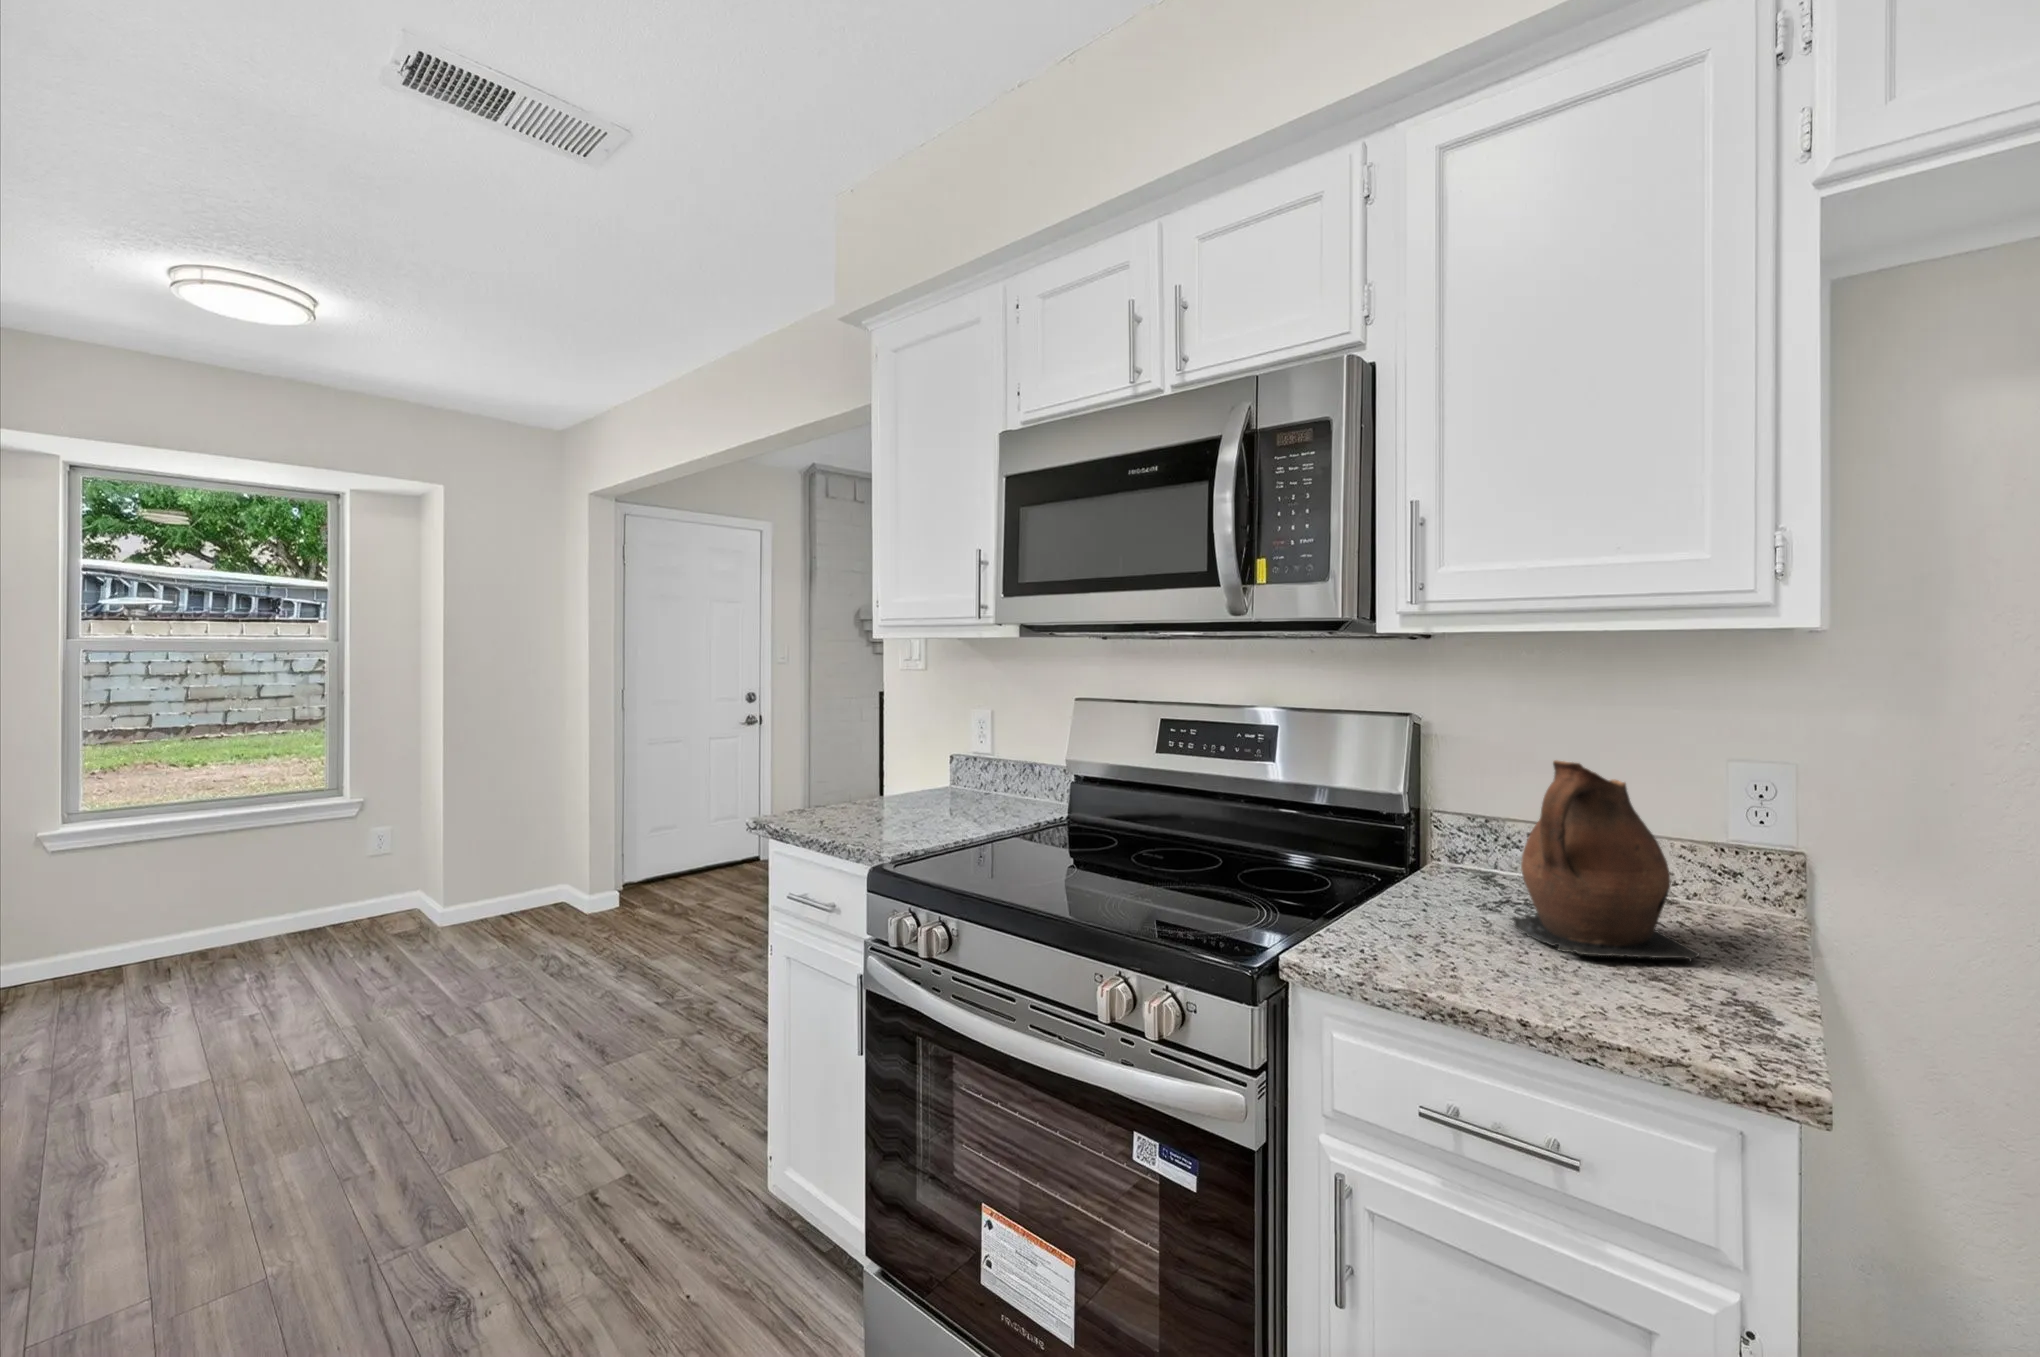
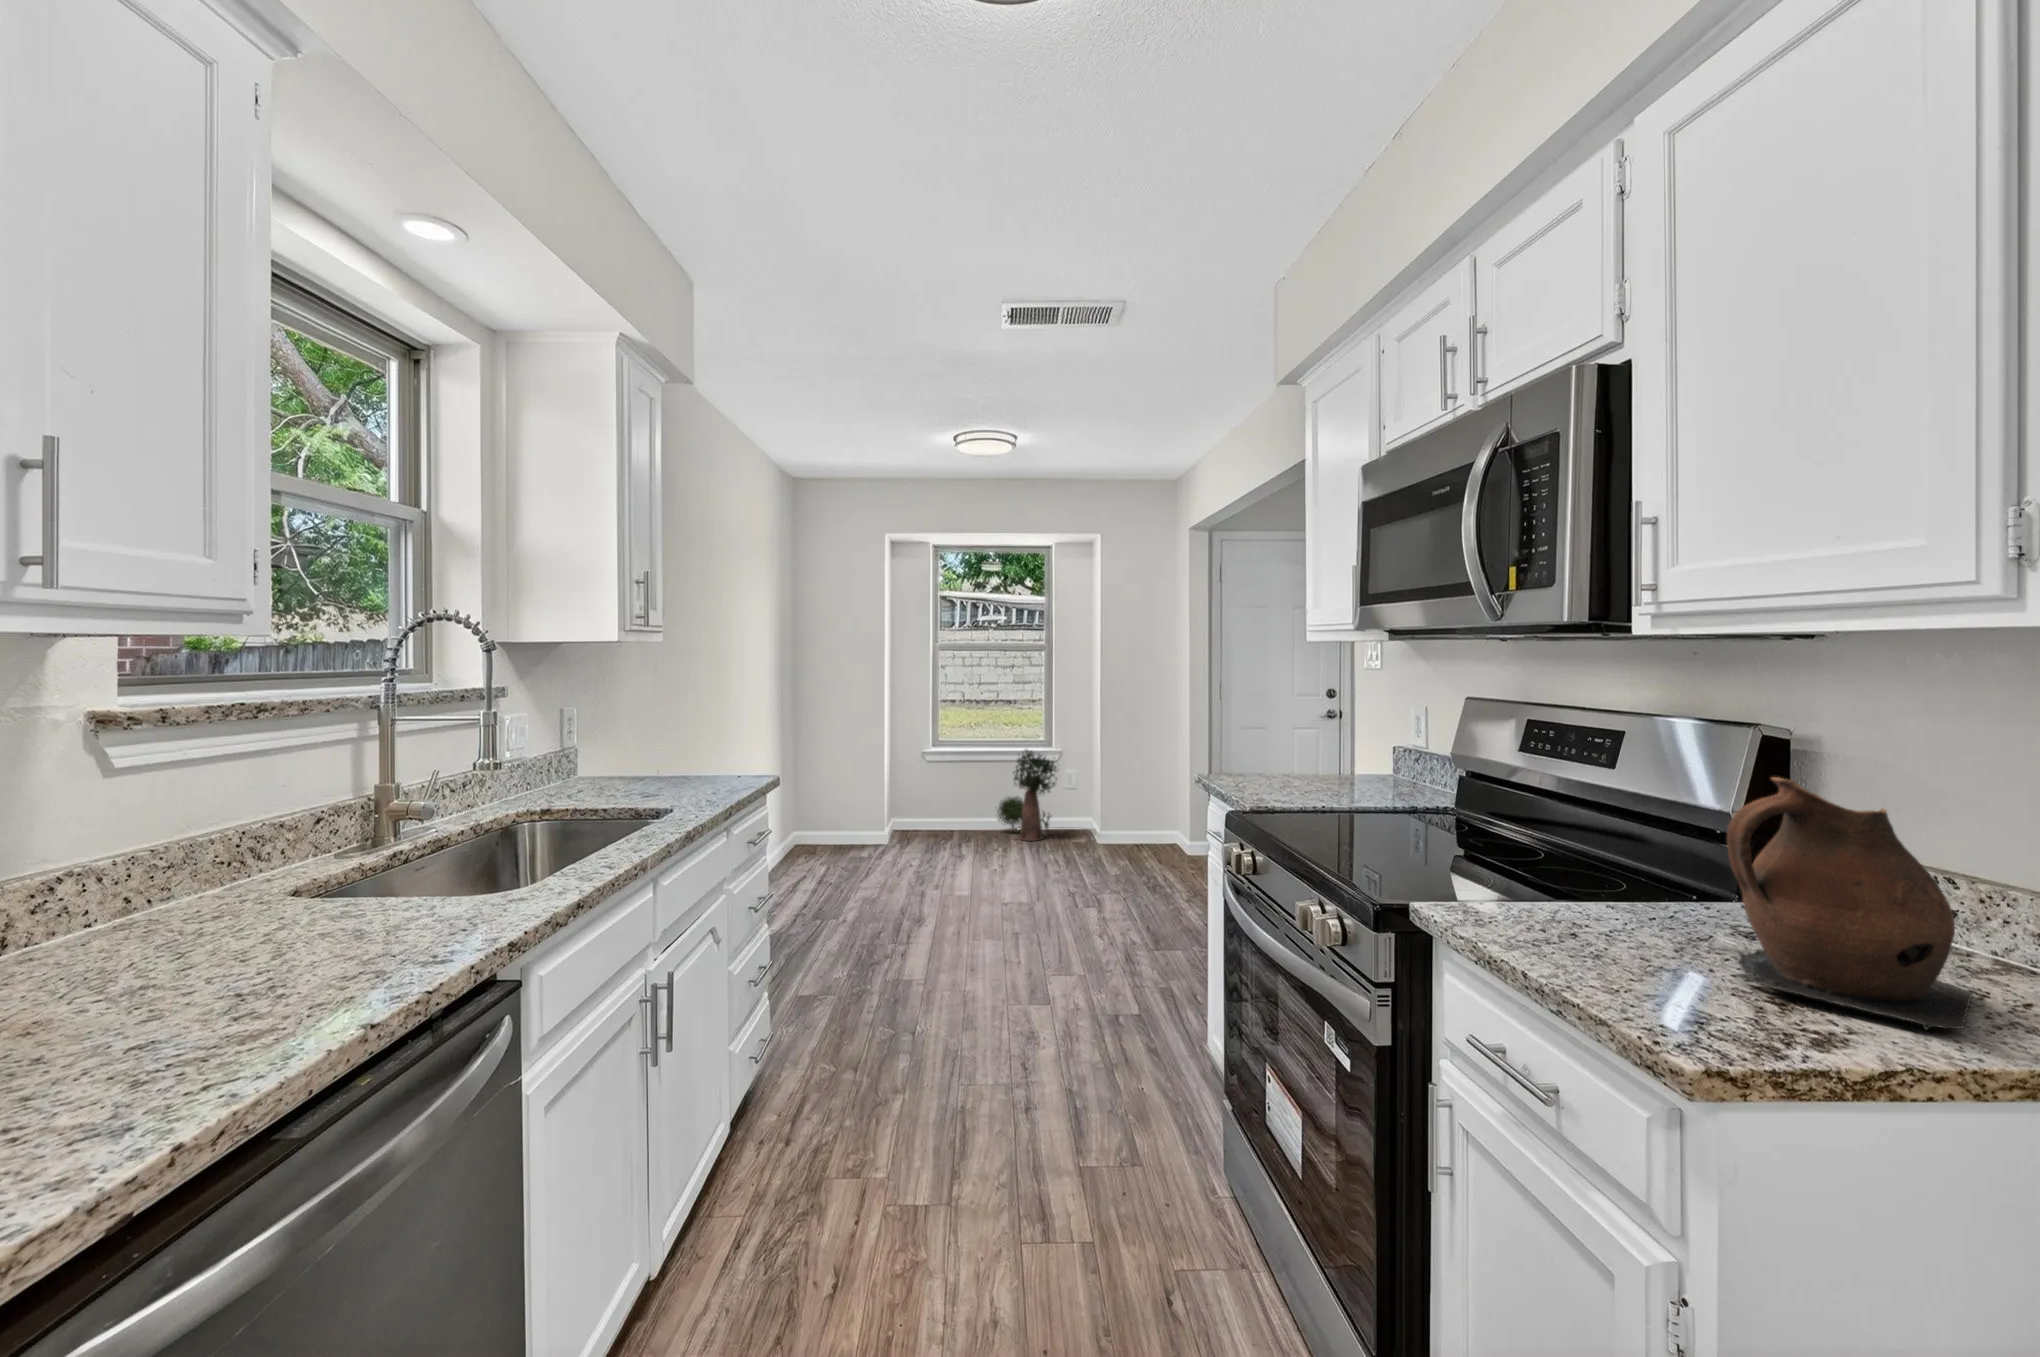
potted plant: none [224,803,362,953] -> present [997,749,1057,841]

